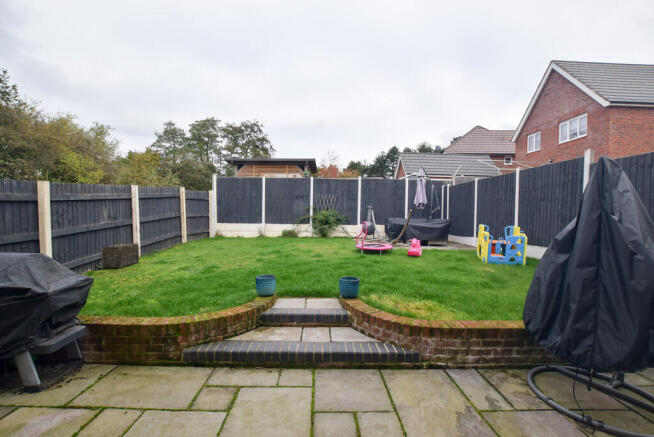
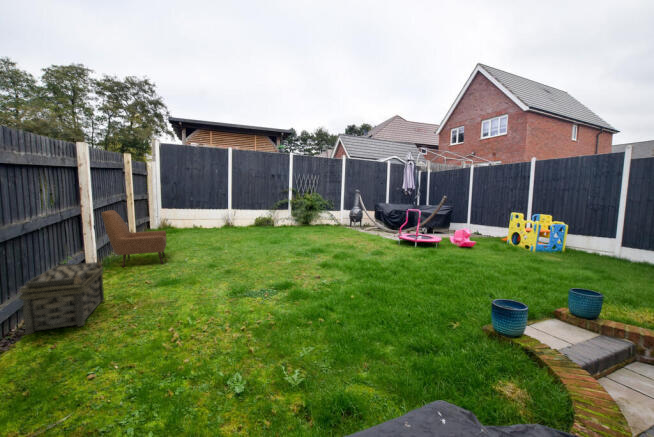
chair: none [157,221,194,252] -> present [101,210,167,267]

